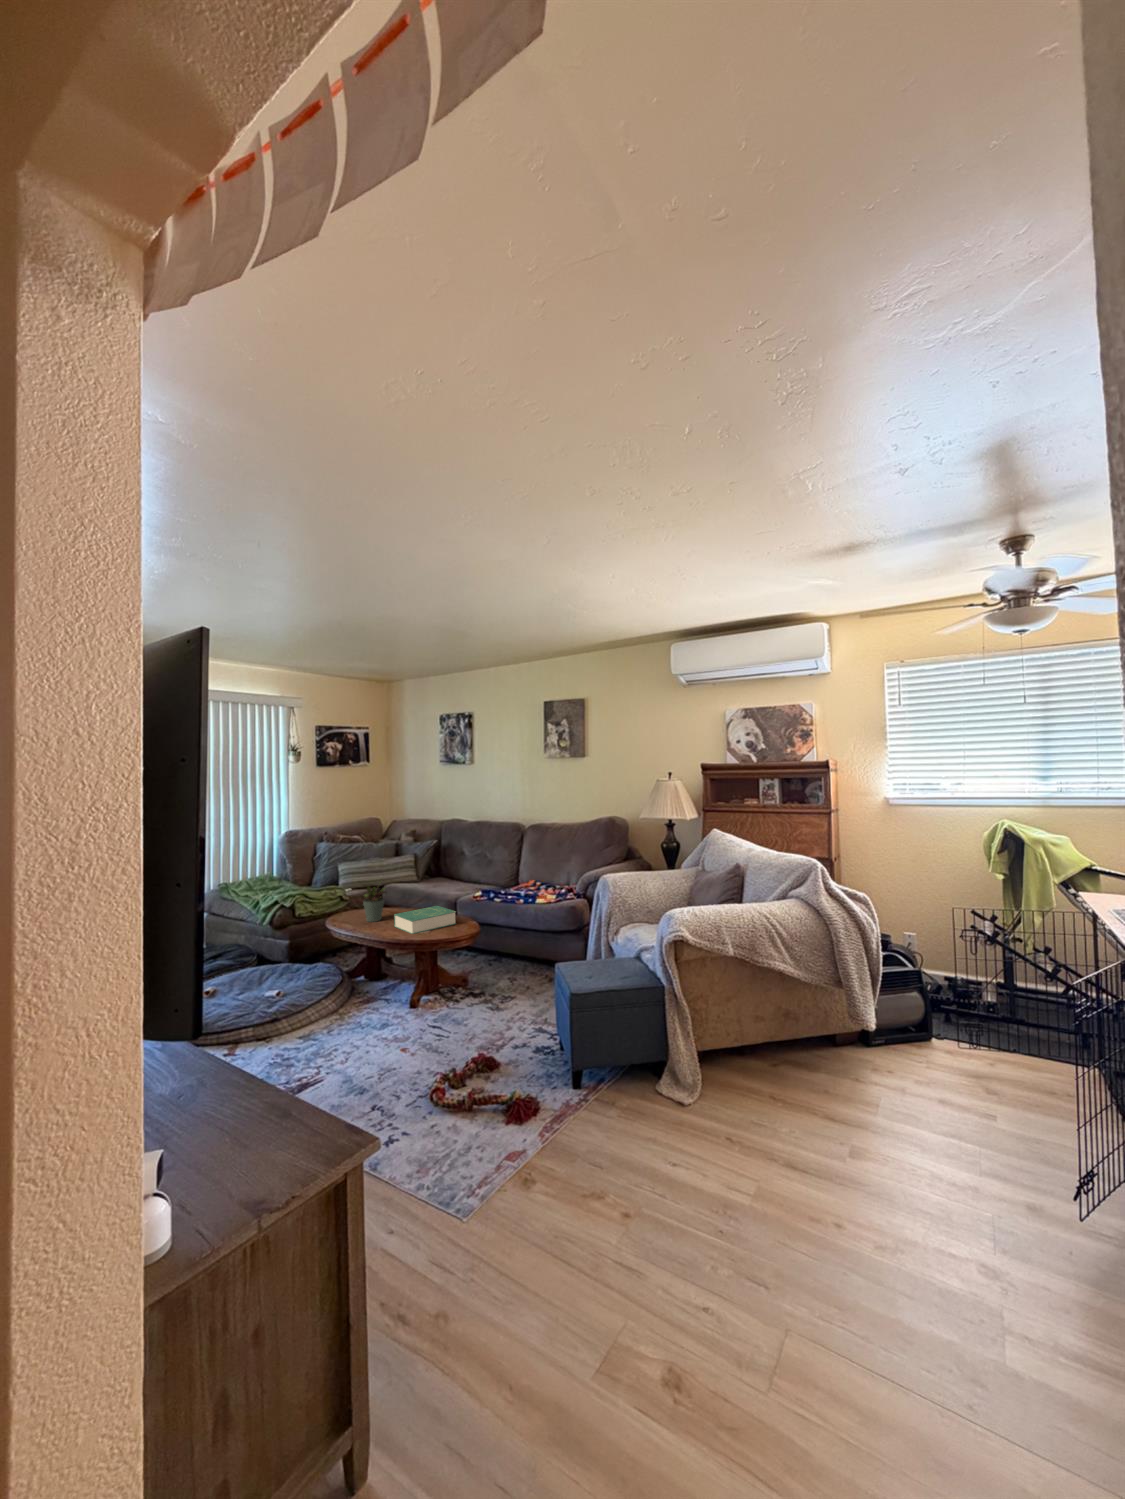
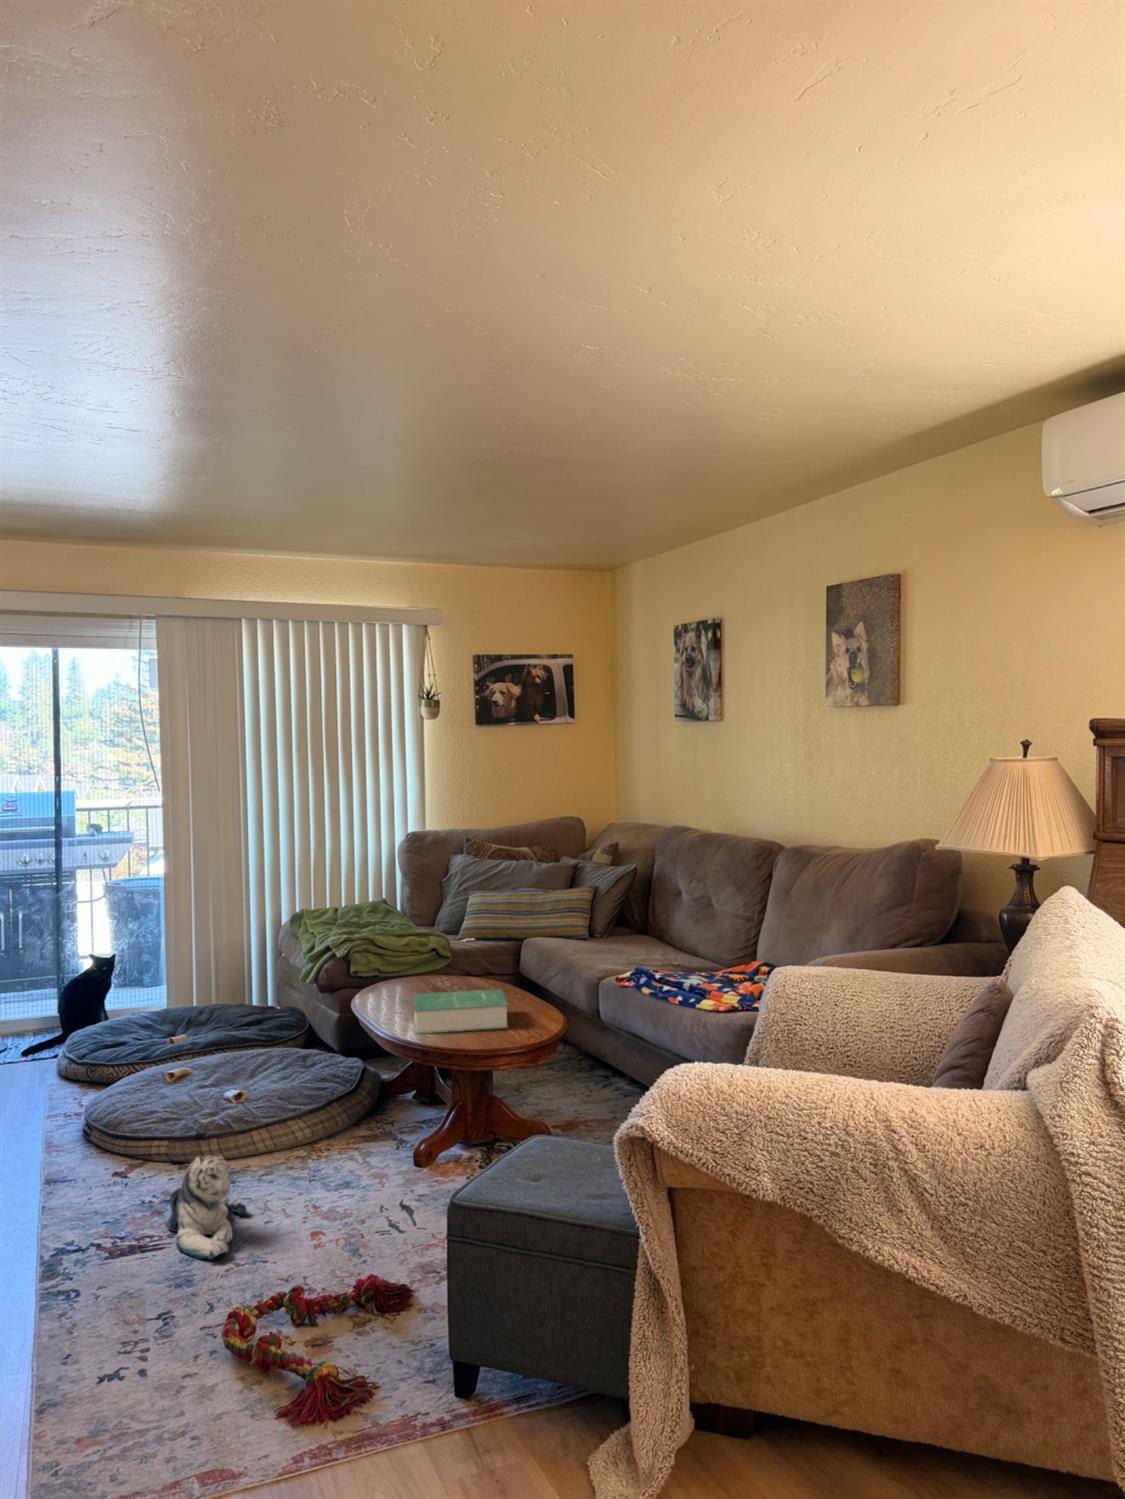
potted plant: present [363,882,385,922] -> none [384,931,434,1002]
plush toy: none [298,1018,367,1079] -> present [166,1155,246,1259]

